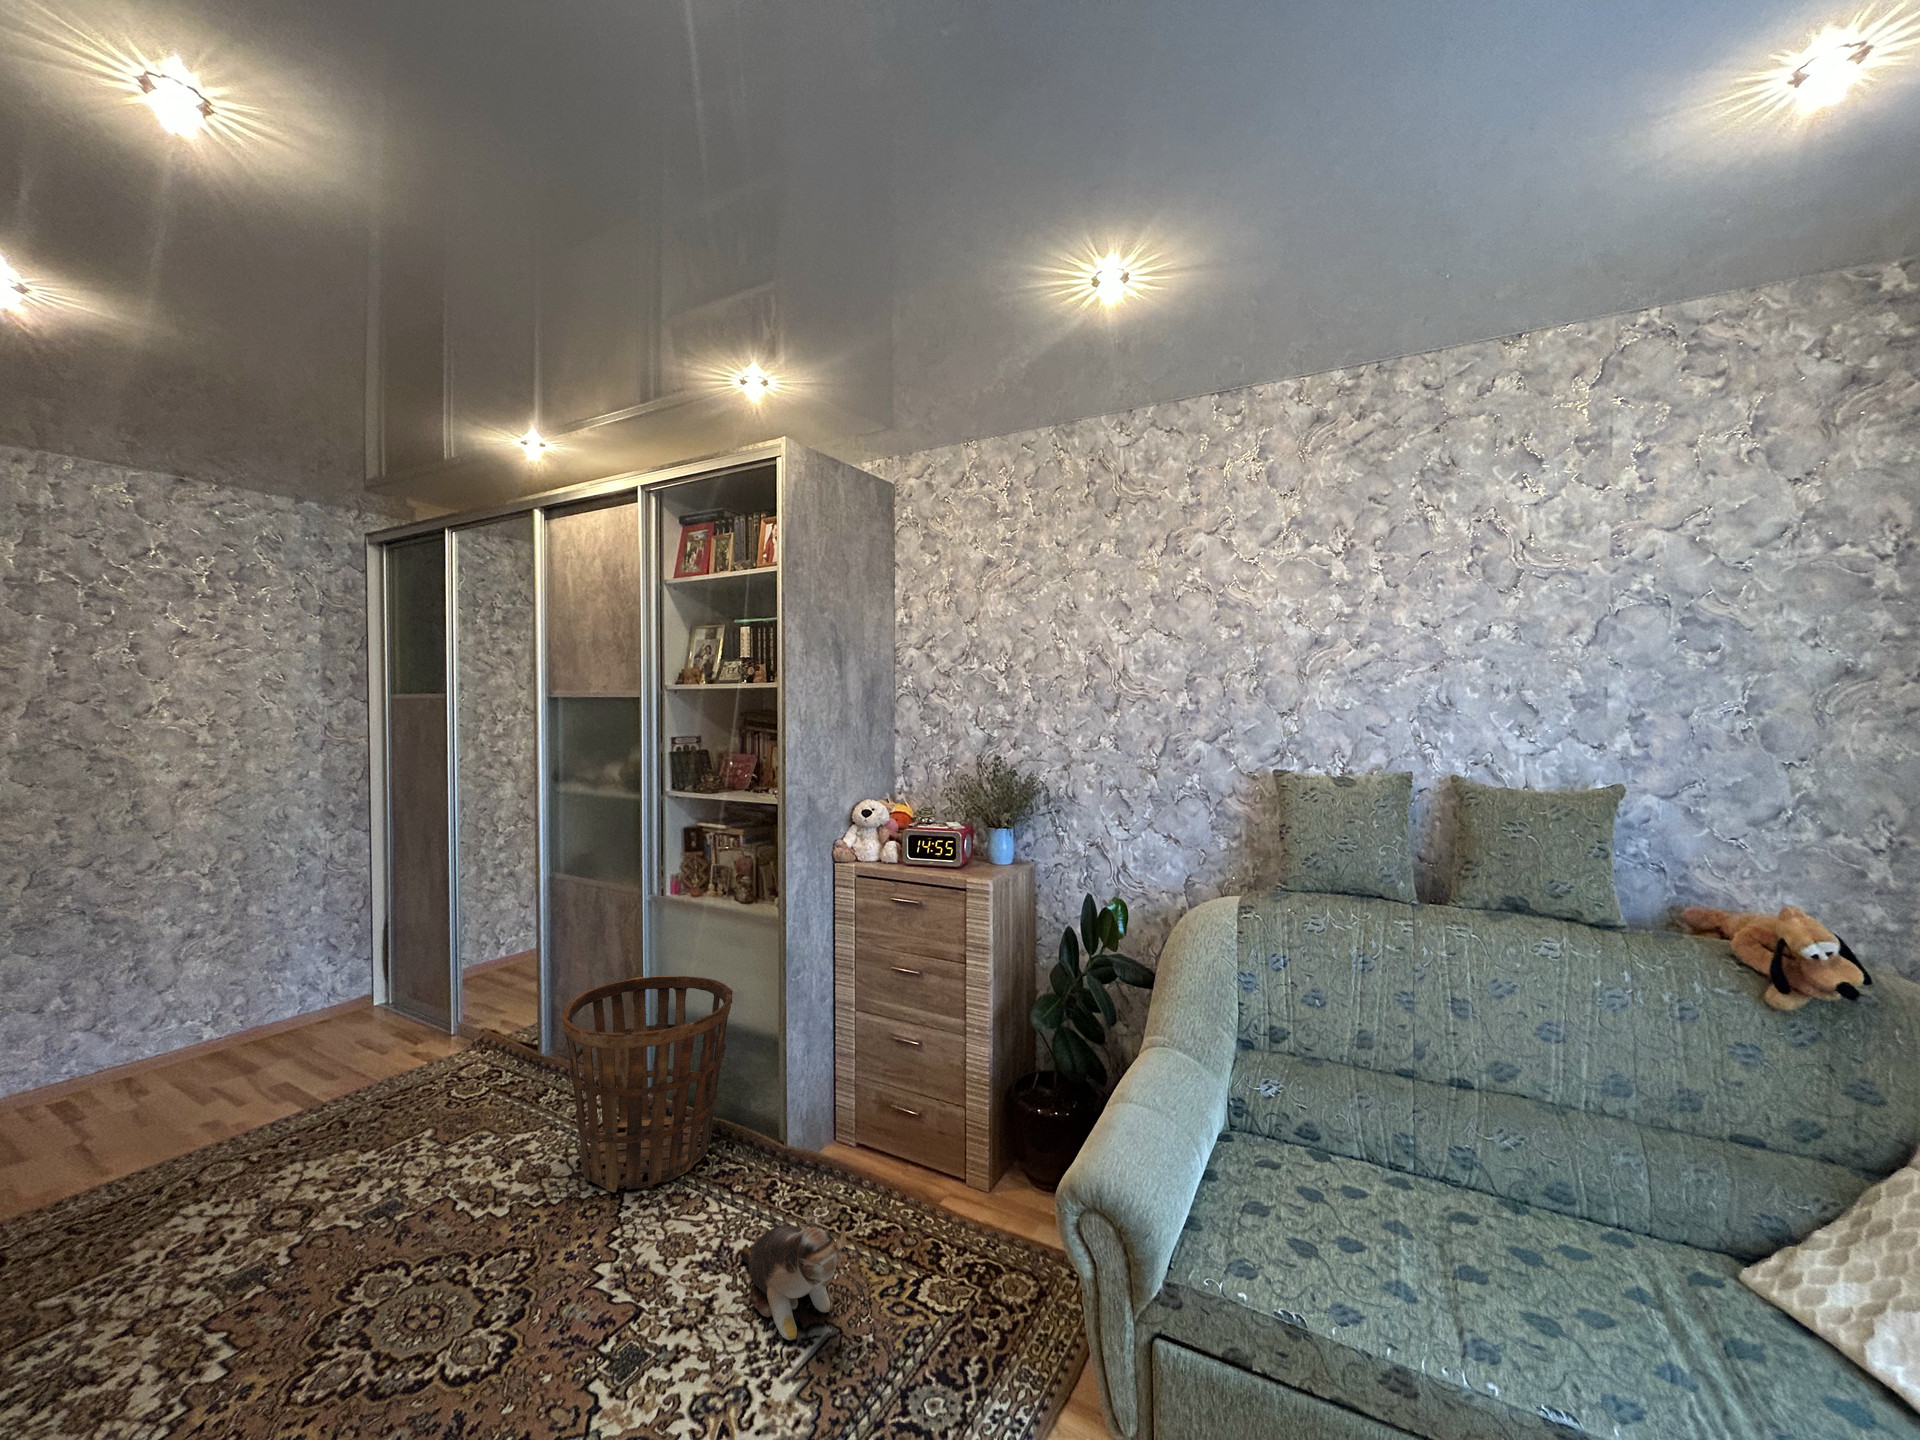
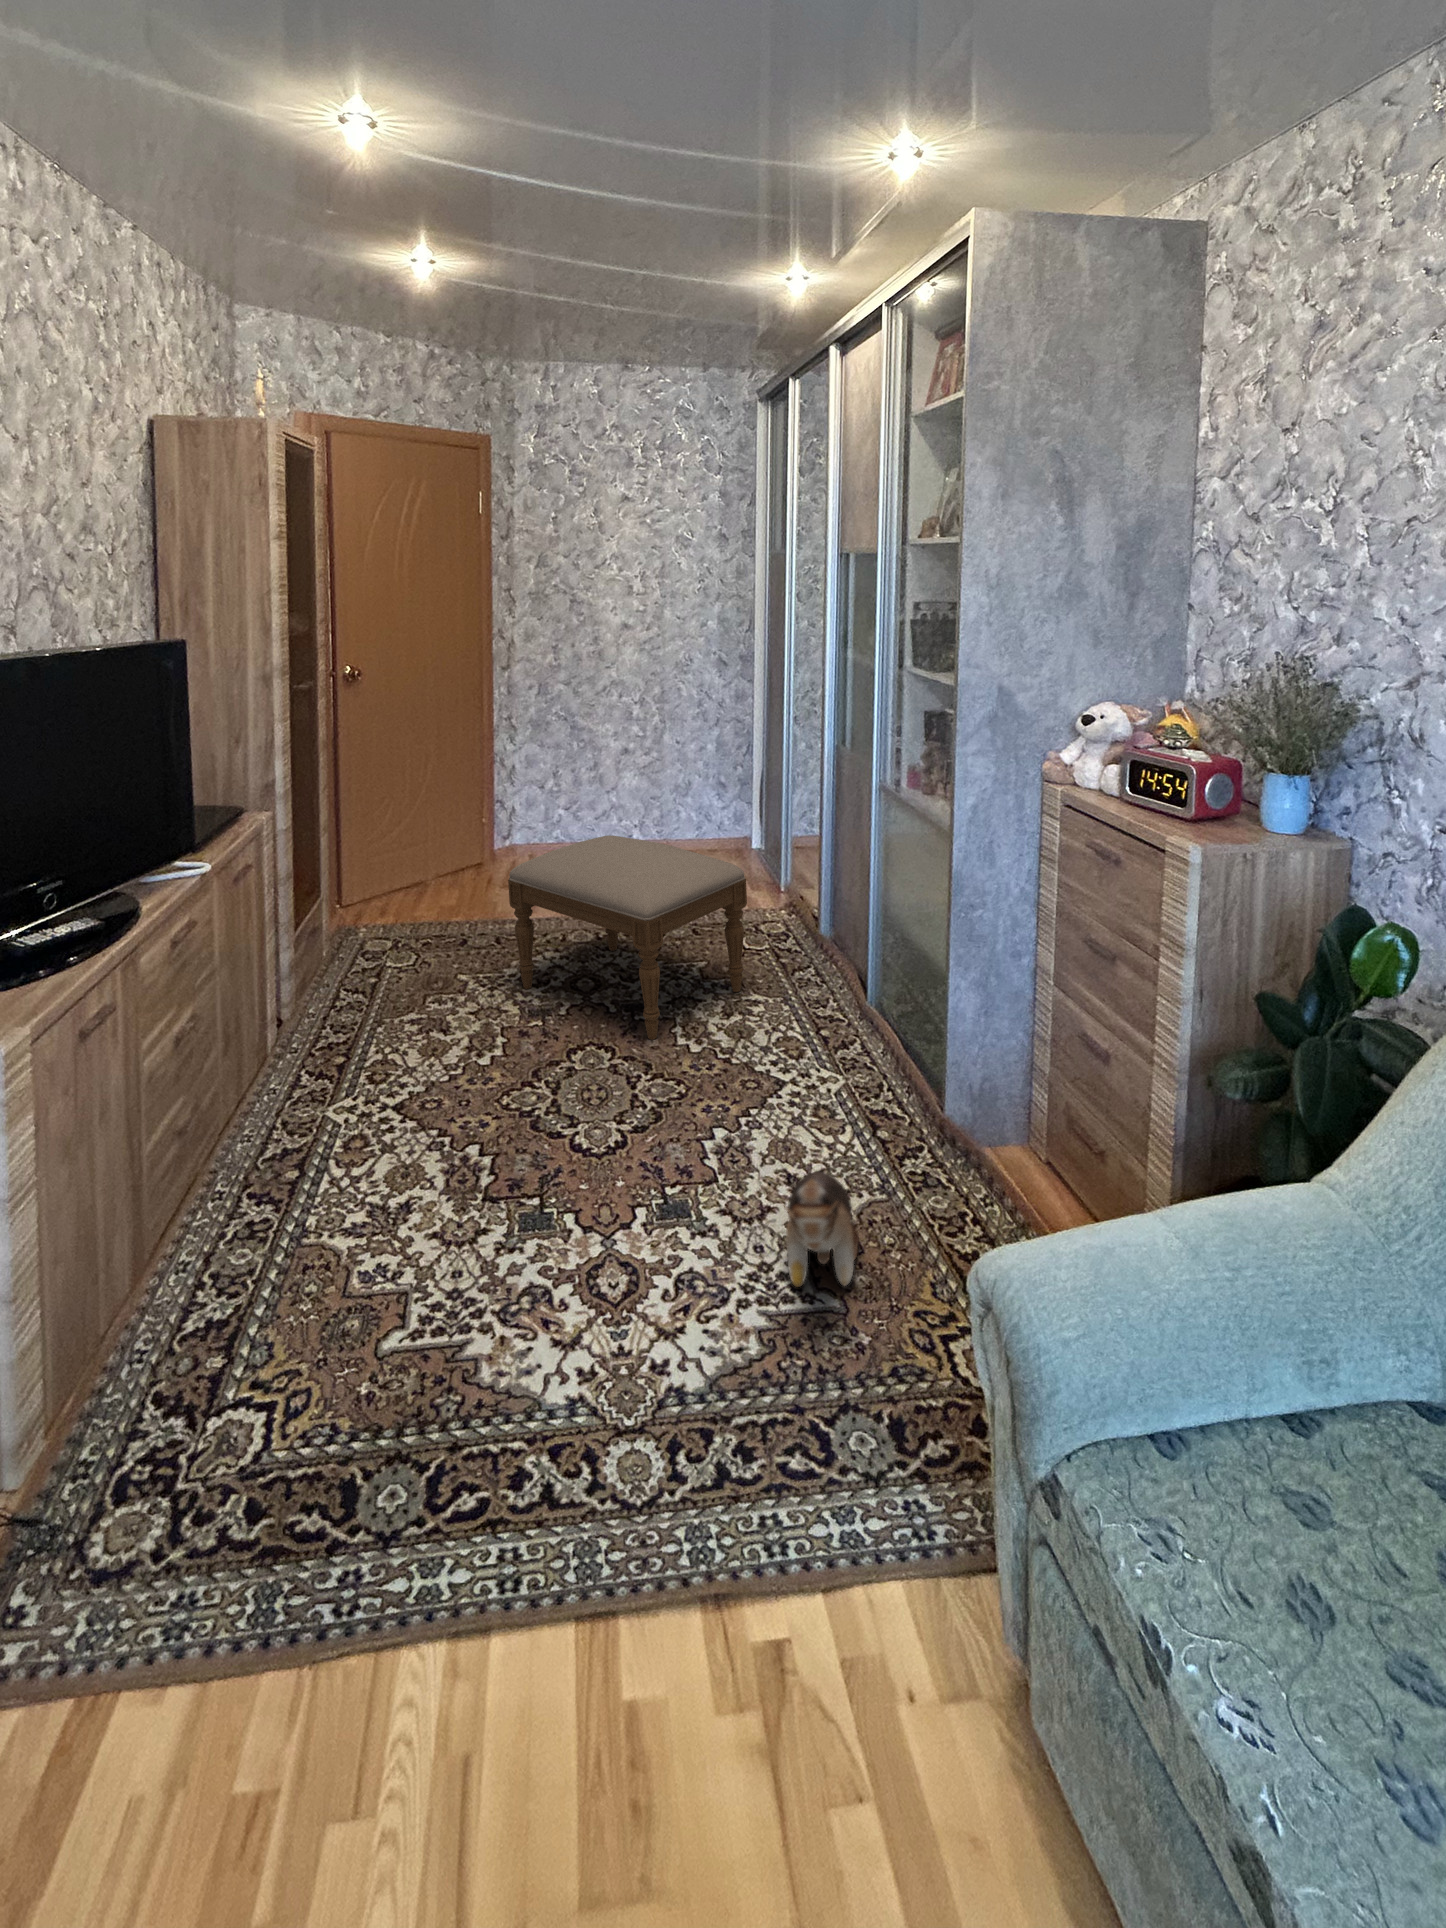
basket: present [561,976,733,1192] -> none [747,873,921,1093]
ottoman: none [134,1004,503,1261] -> present [508,835,747,1040]

